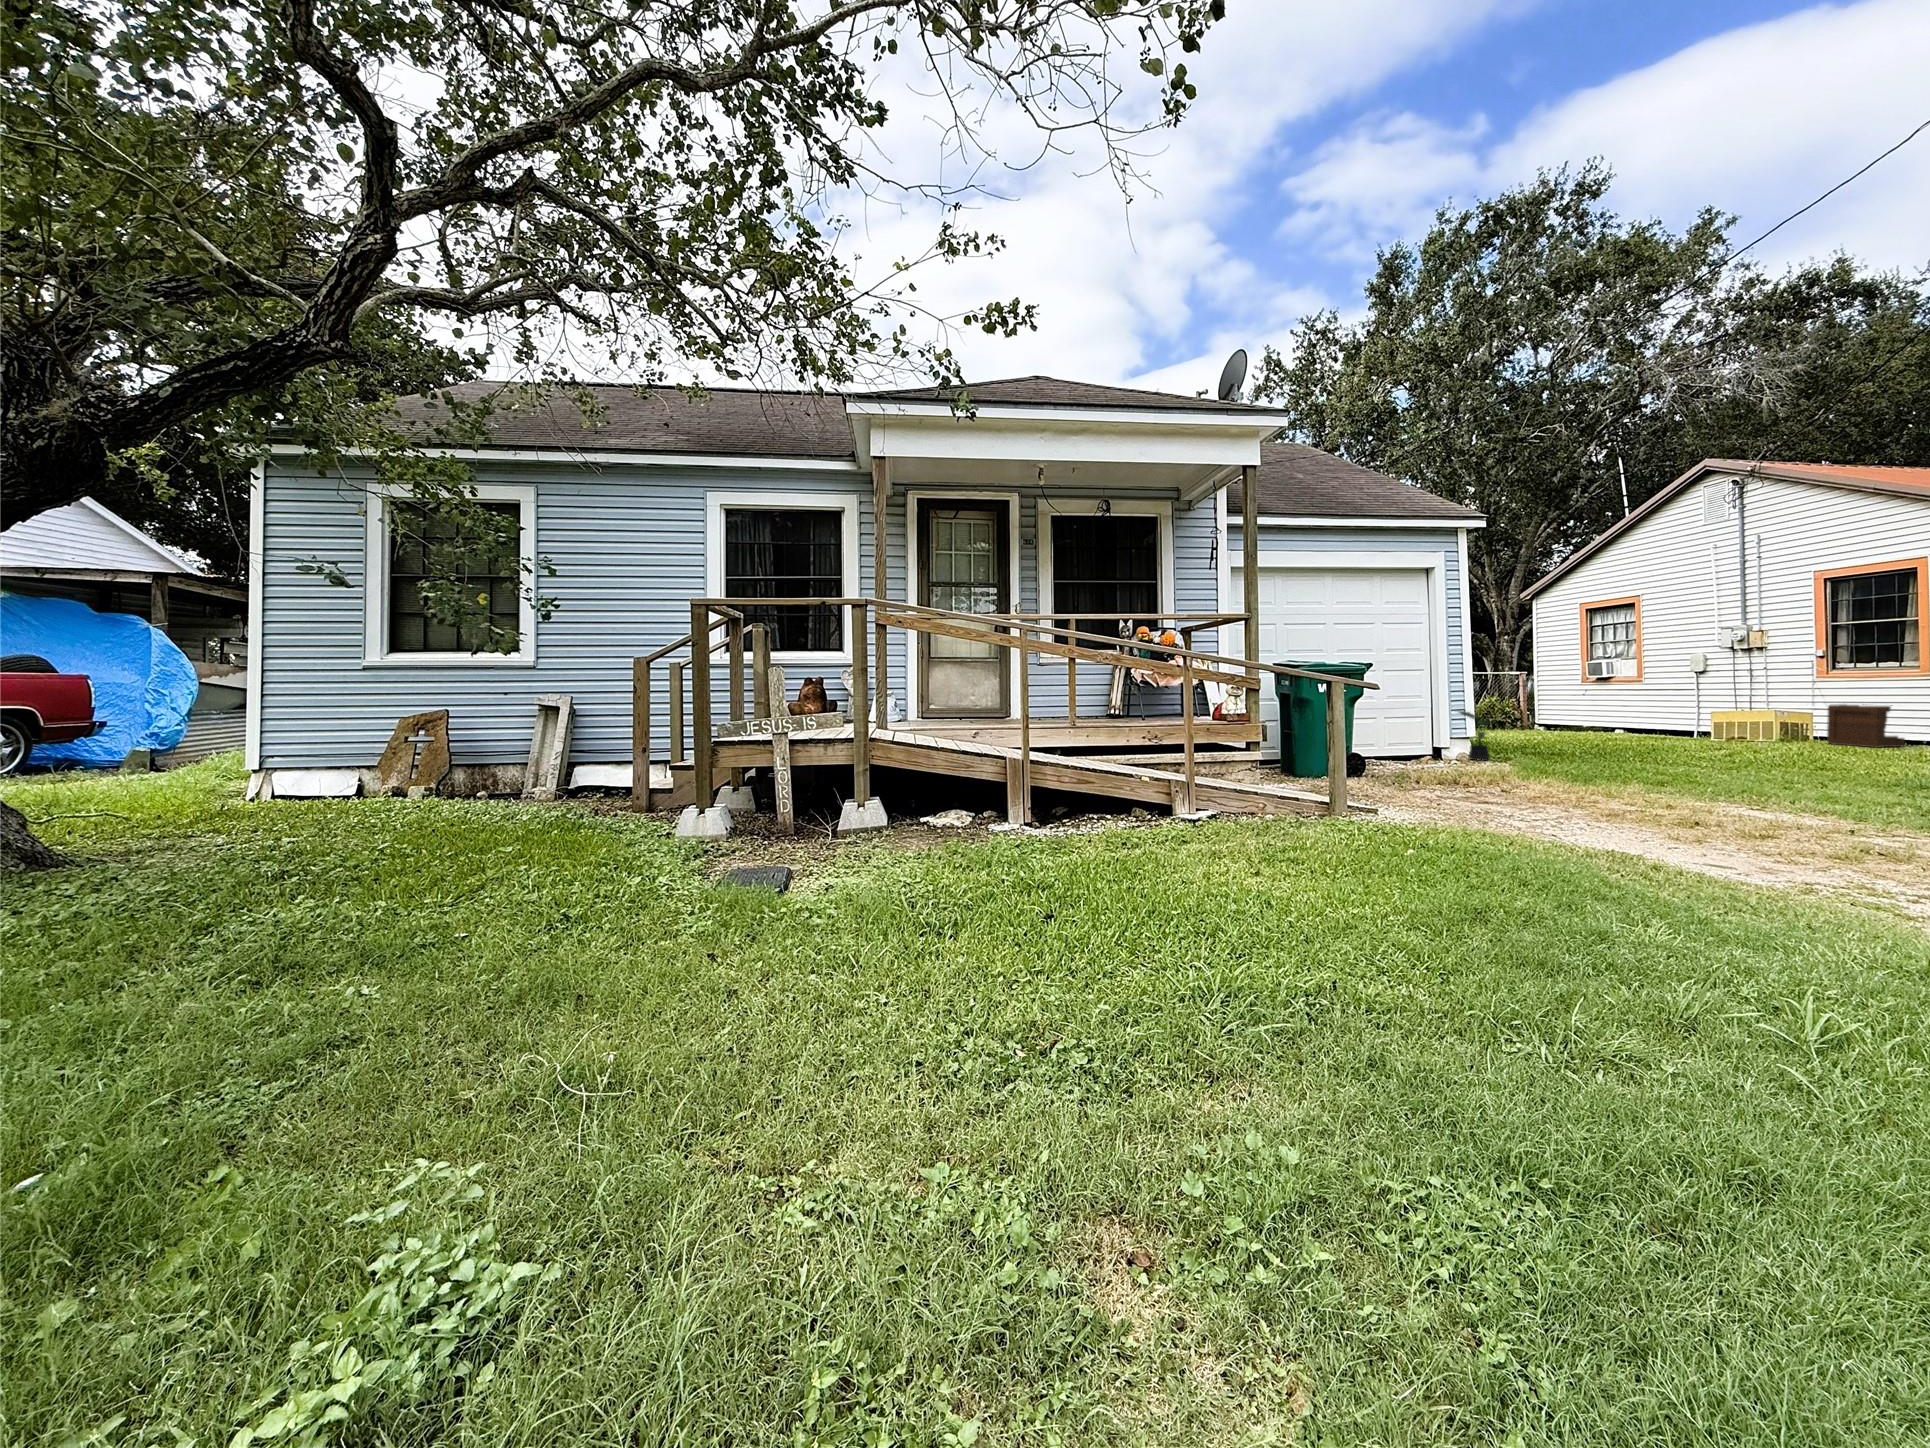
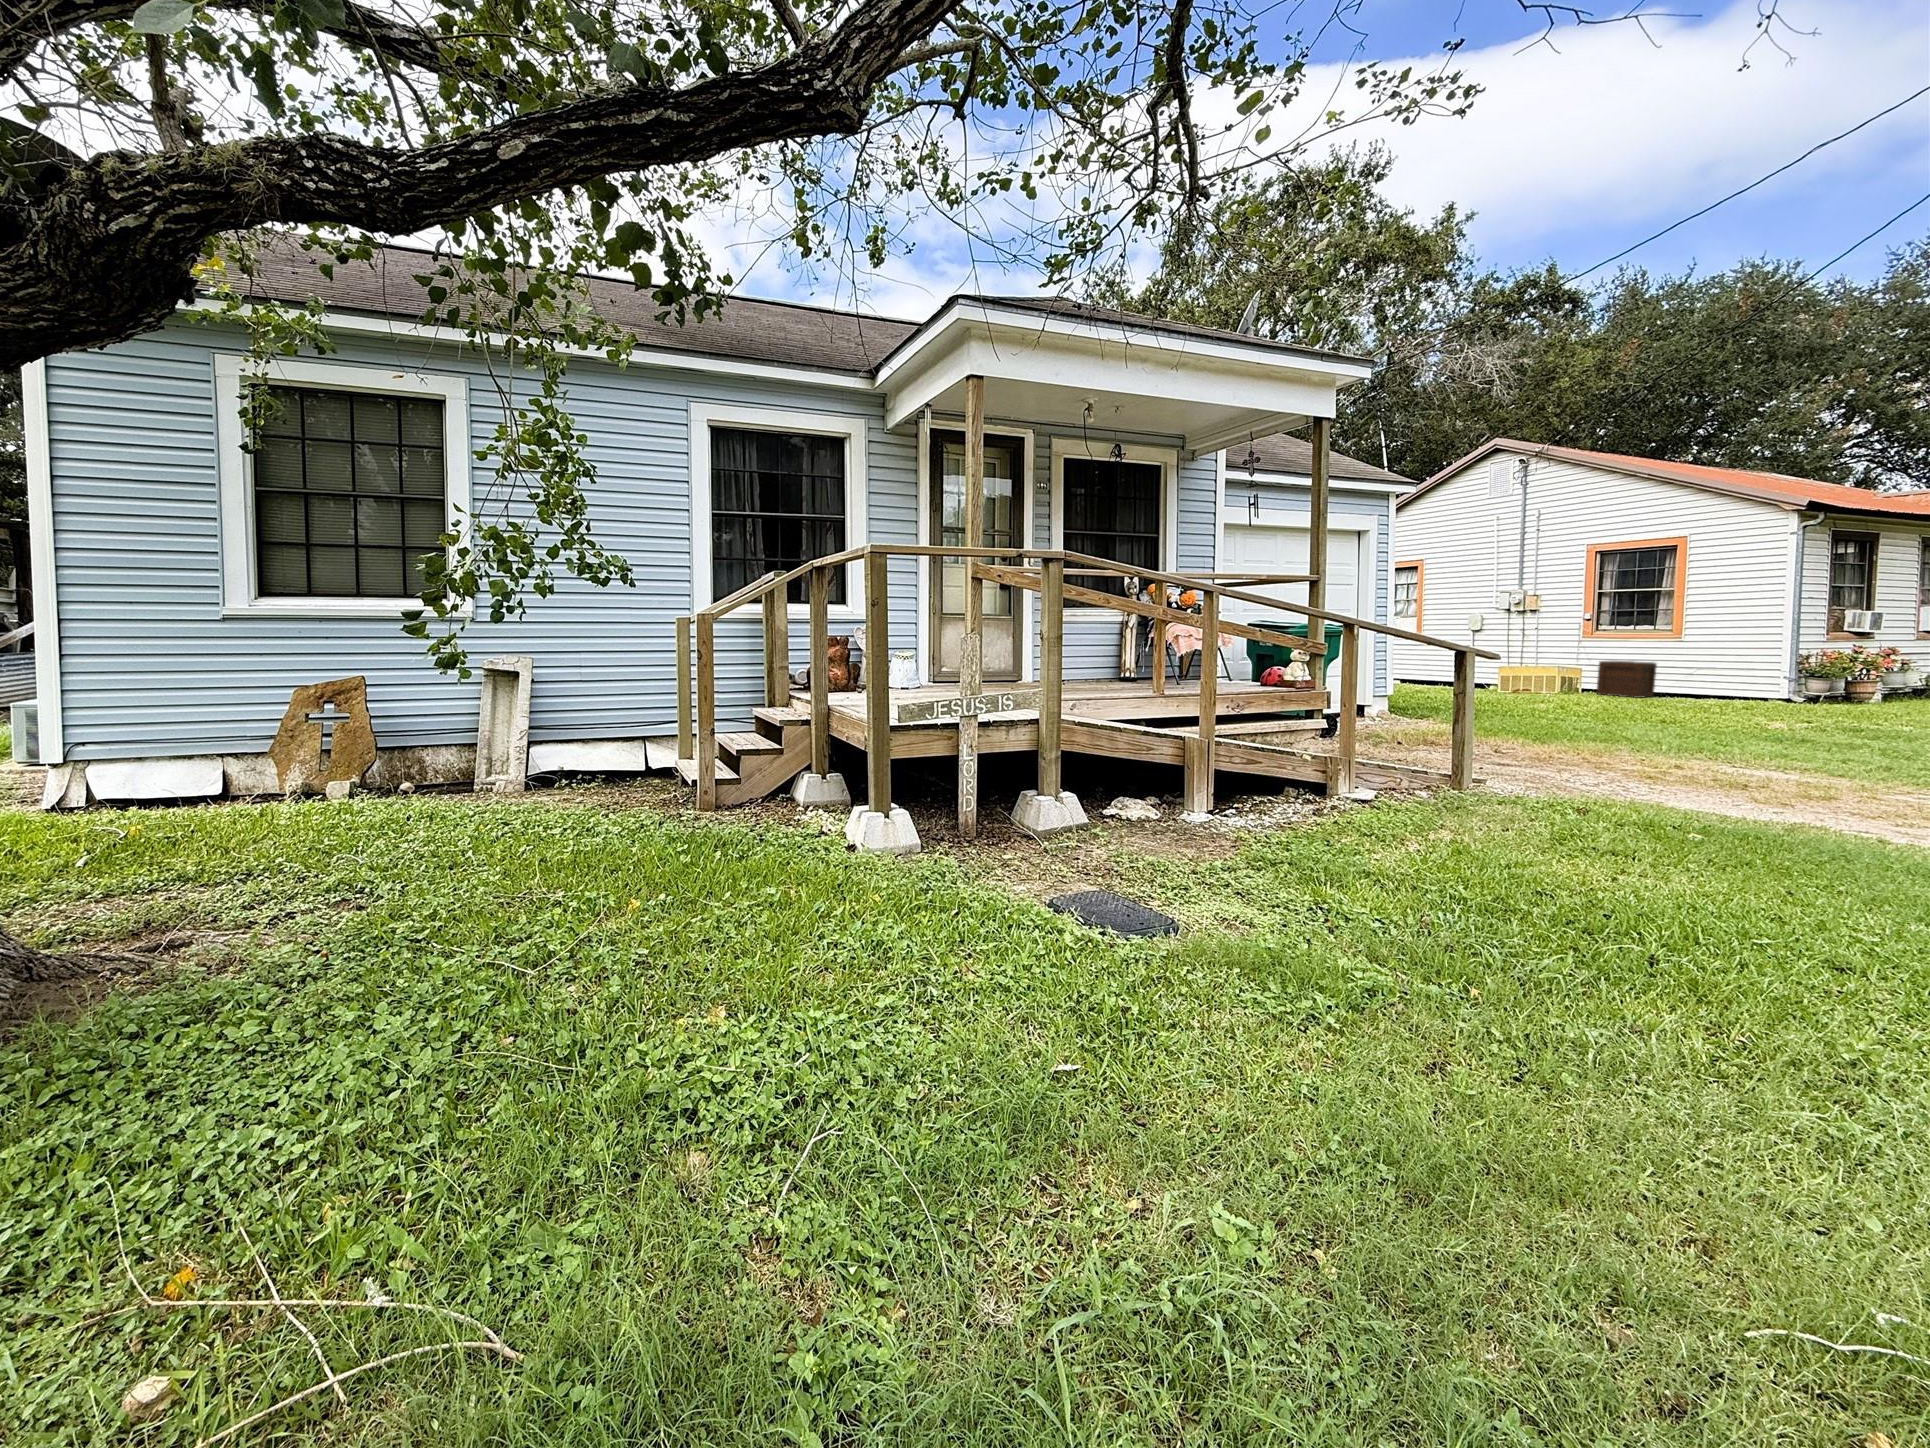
potted plant: present [1459,711,1493,761] -> none [1381,669,1423,717]

